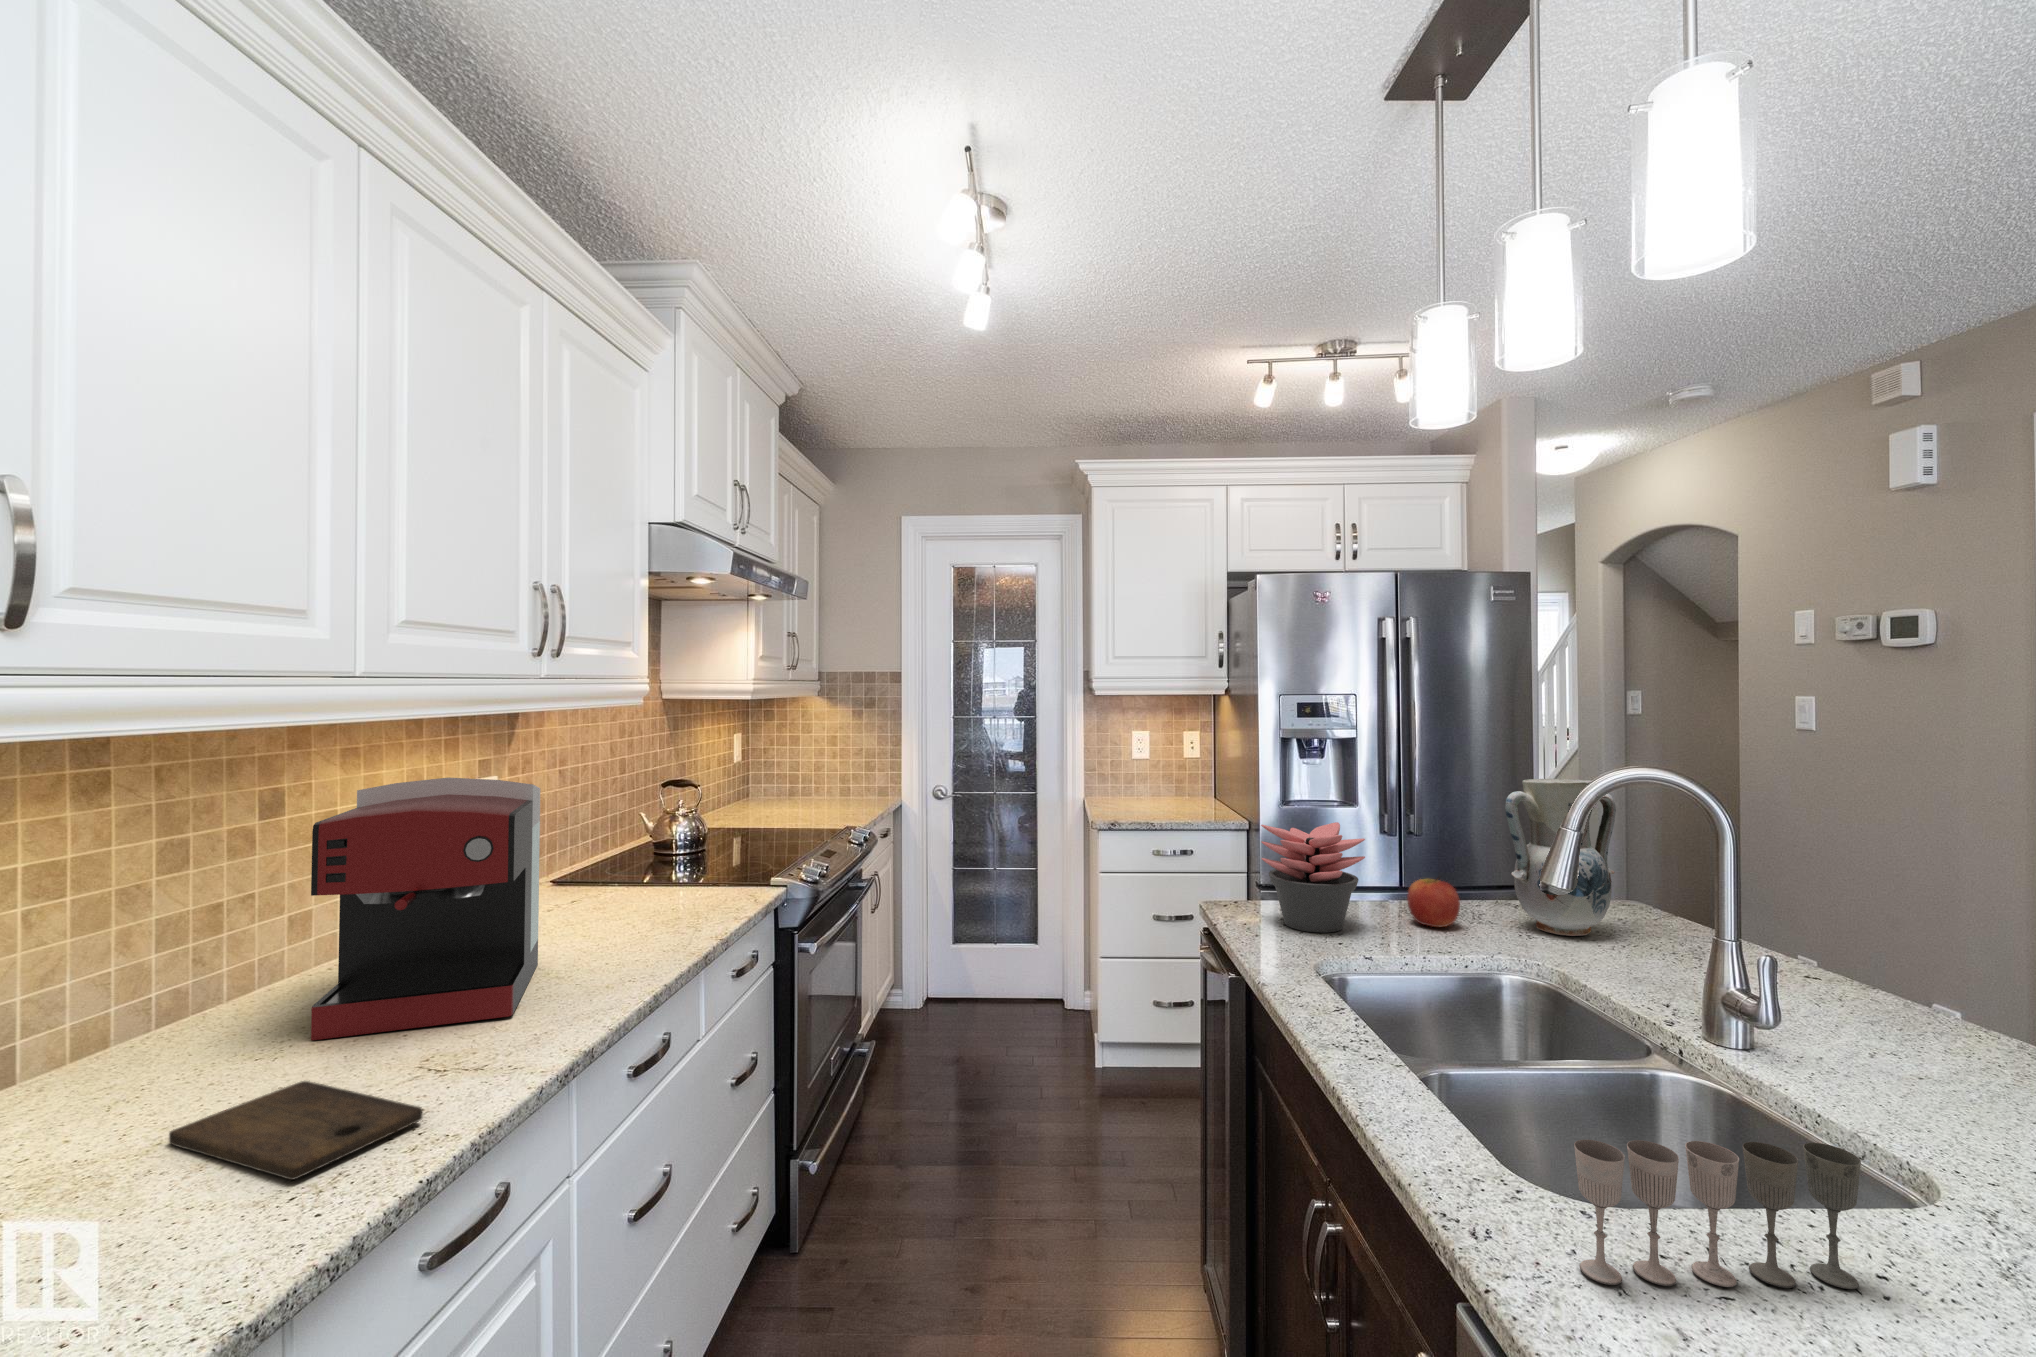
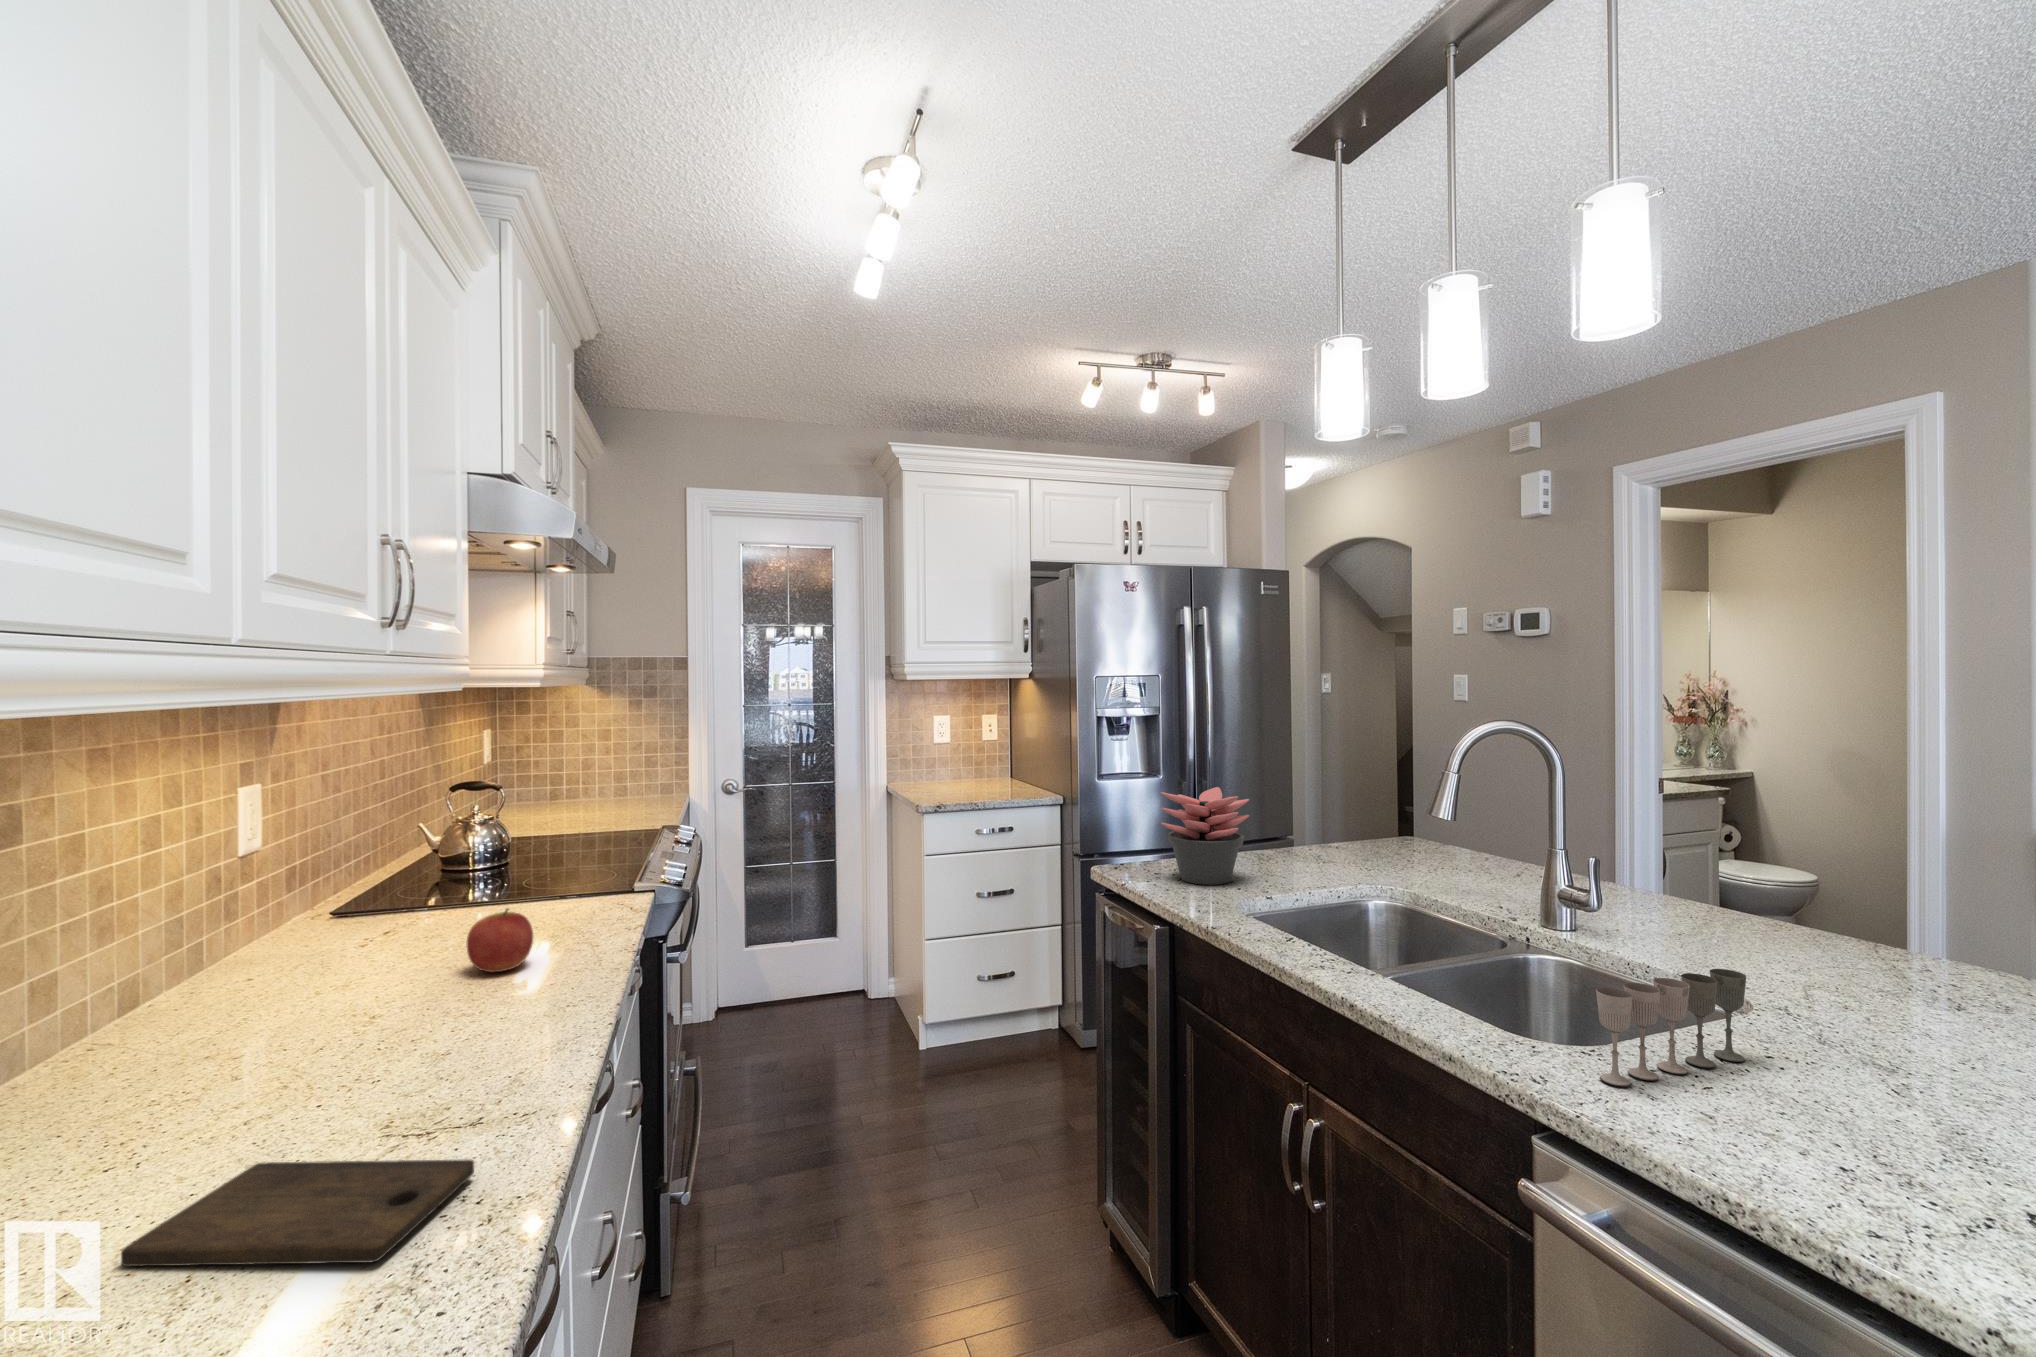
coffee maker: present [311,778,540,1040] -> none [190,778,460,1124]
vase: present [1505,779,1616,936] -> none [1348,741,1424,869]
apple: present [1407,876,1460,927] -> present [467,909,533,972]

